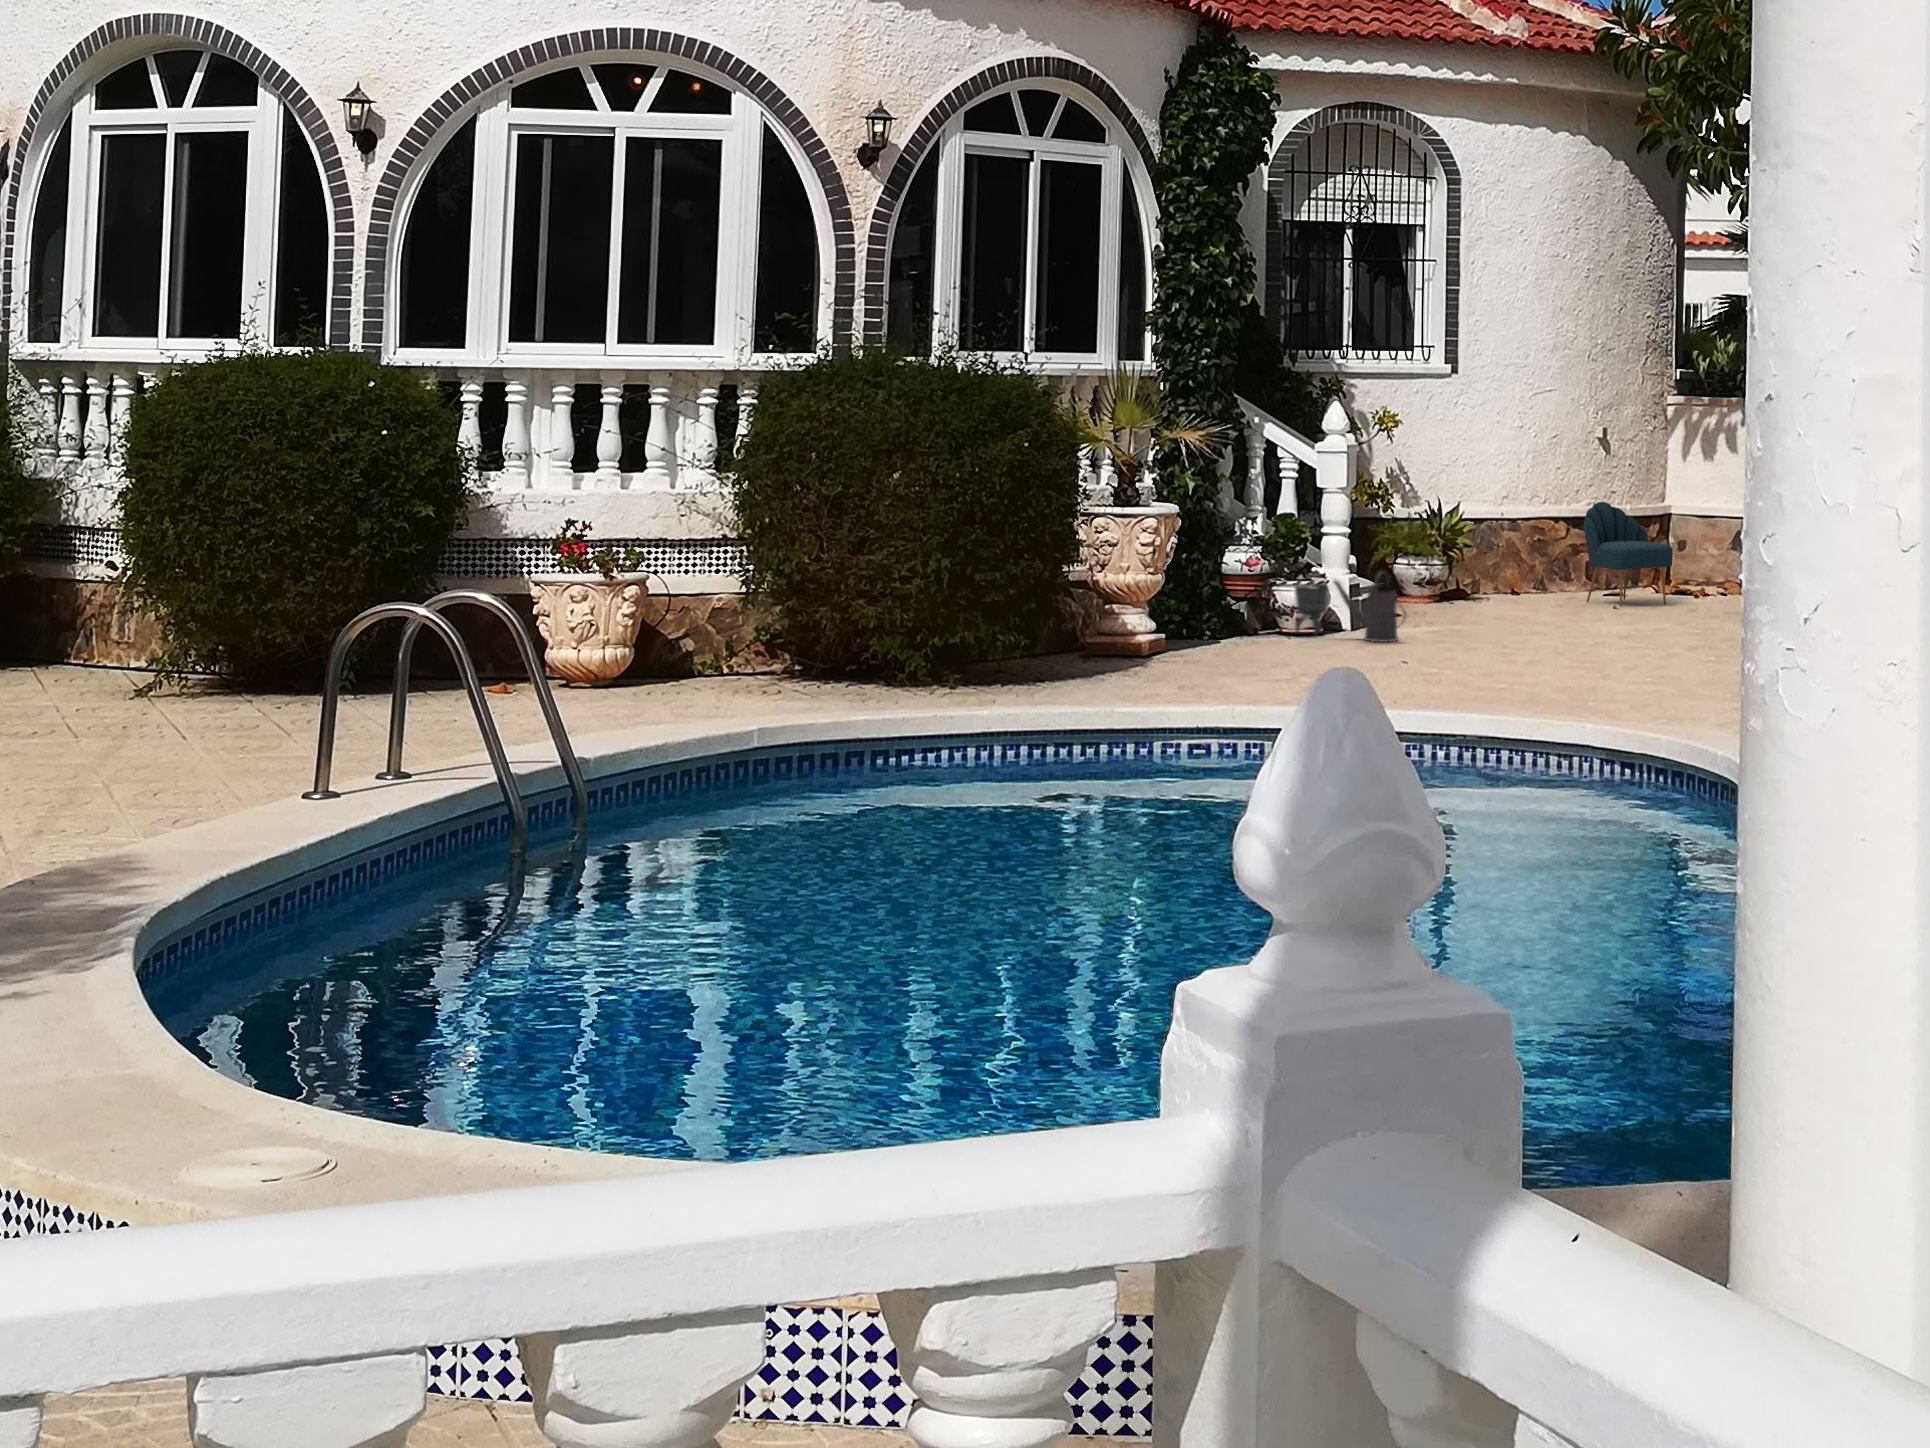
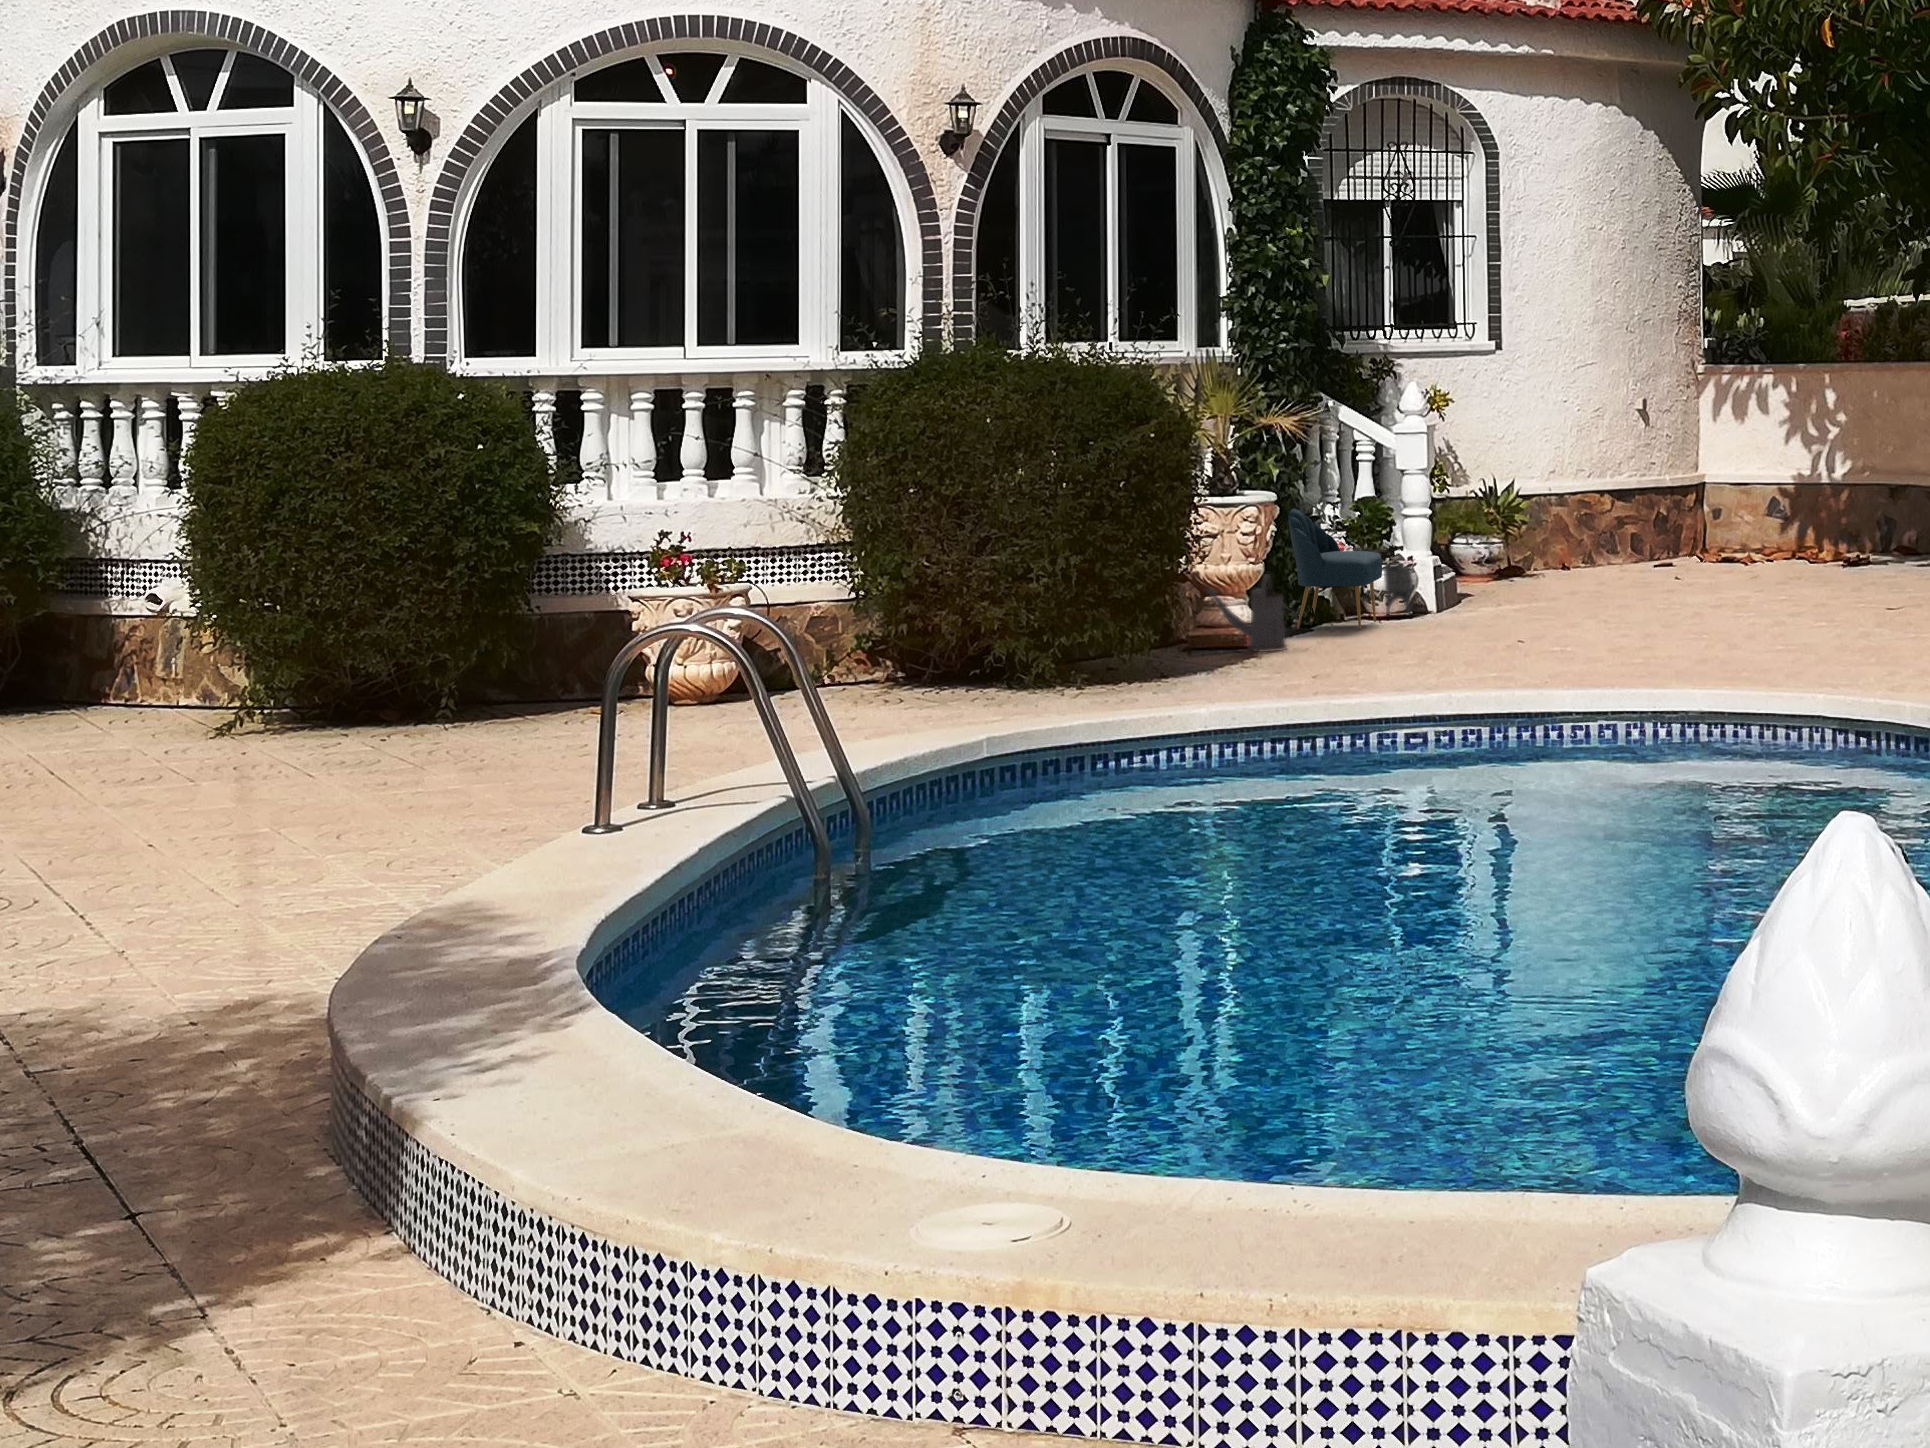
chair: present [1584,502,1673,607] -> present [1289,509,1382,630]
watering can: present [1334,572,1406,642] -> present [1207,574,1296,652]

